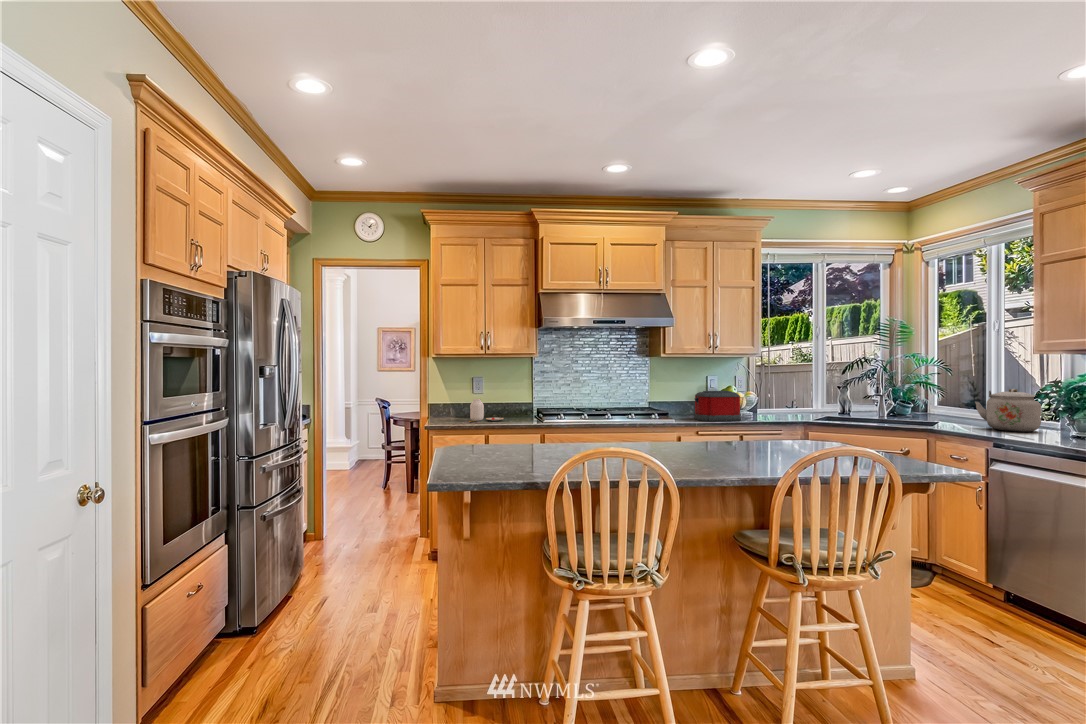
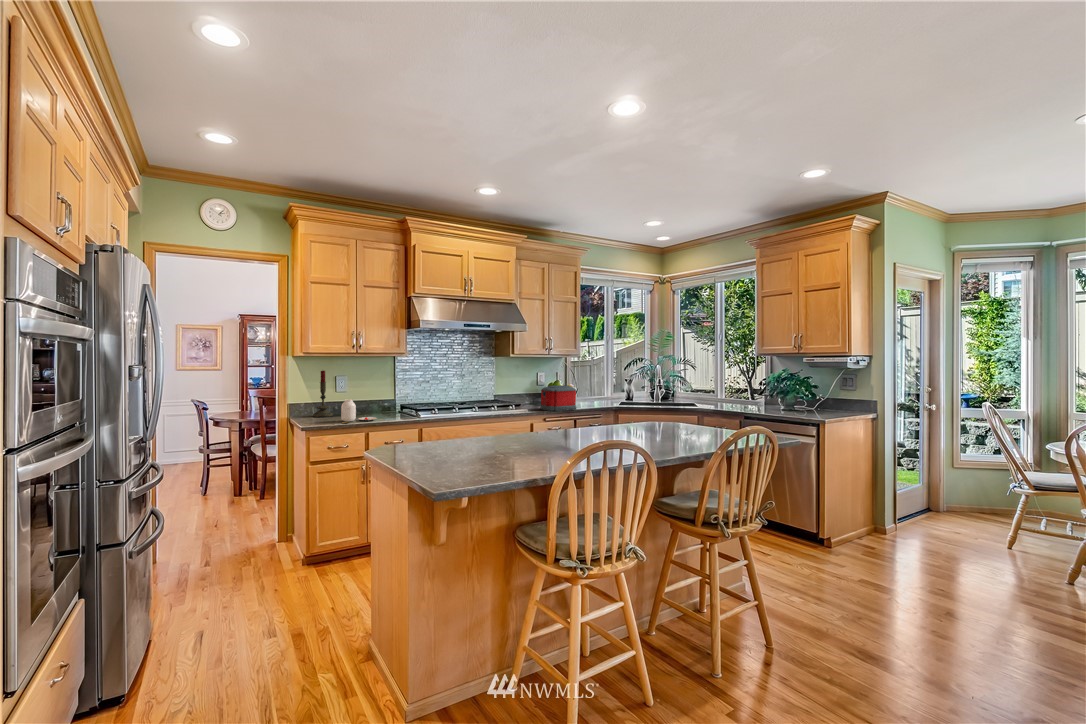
candle: none [453,369,471,416] -> present [313,371,333,417]
kettle: present [975,389,1041,432] -> none [724,381,761,410]

